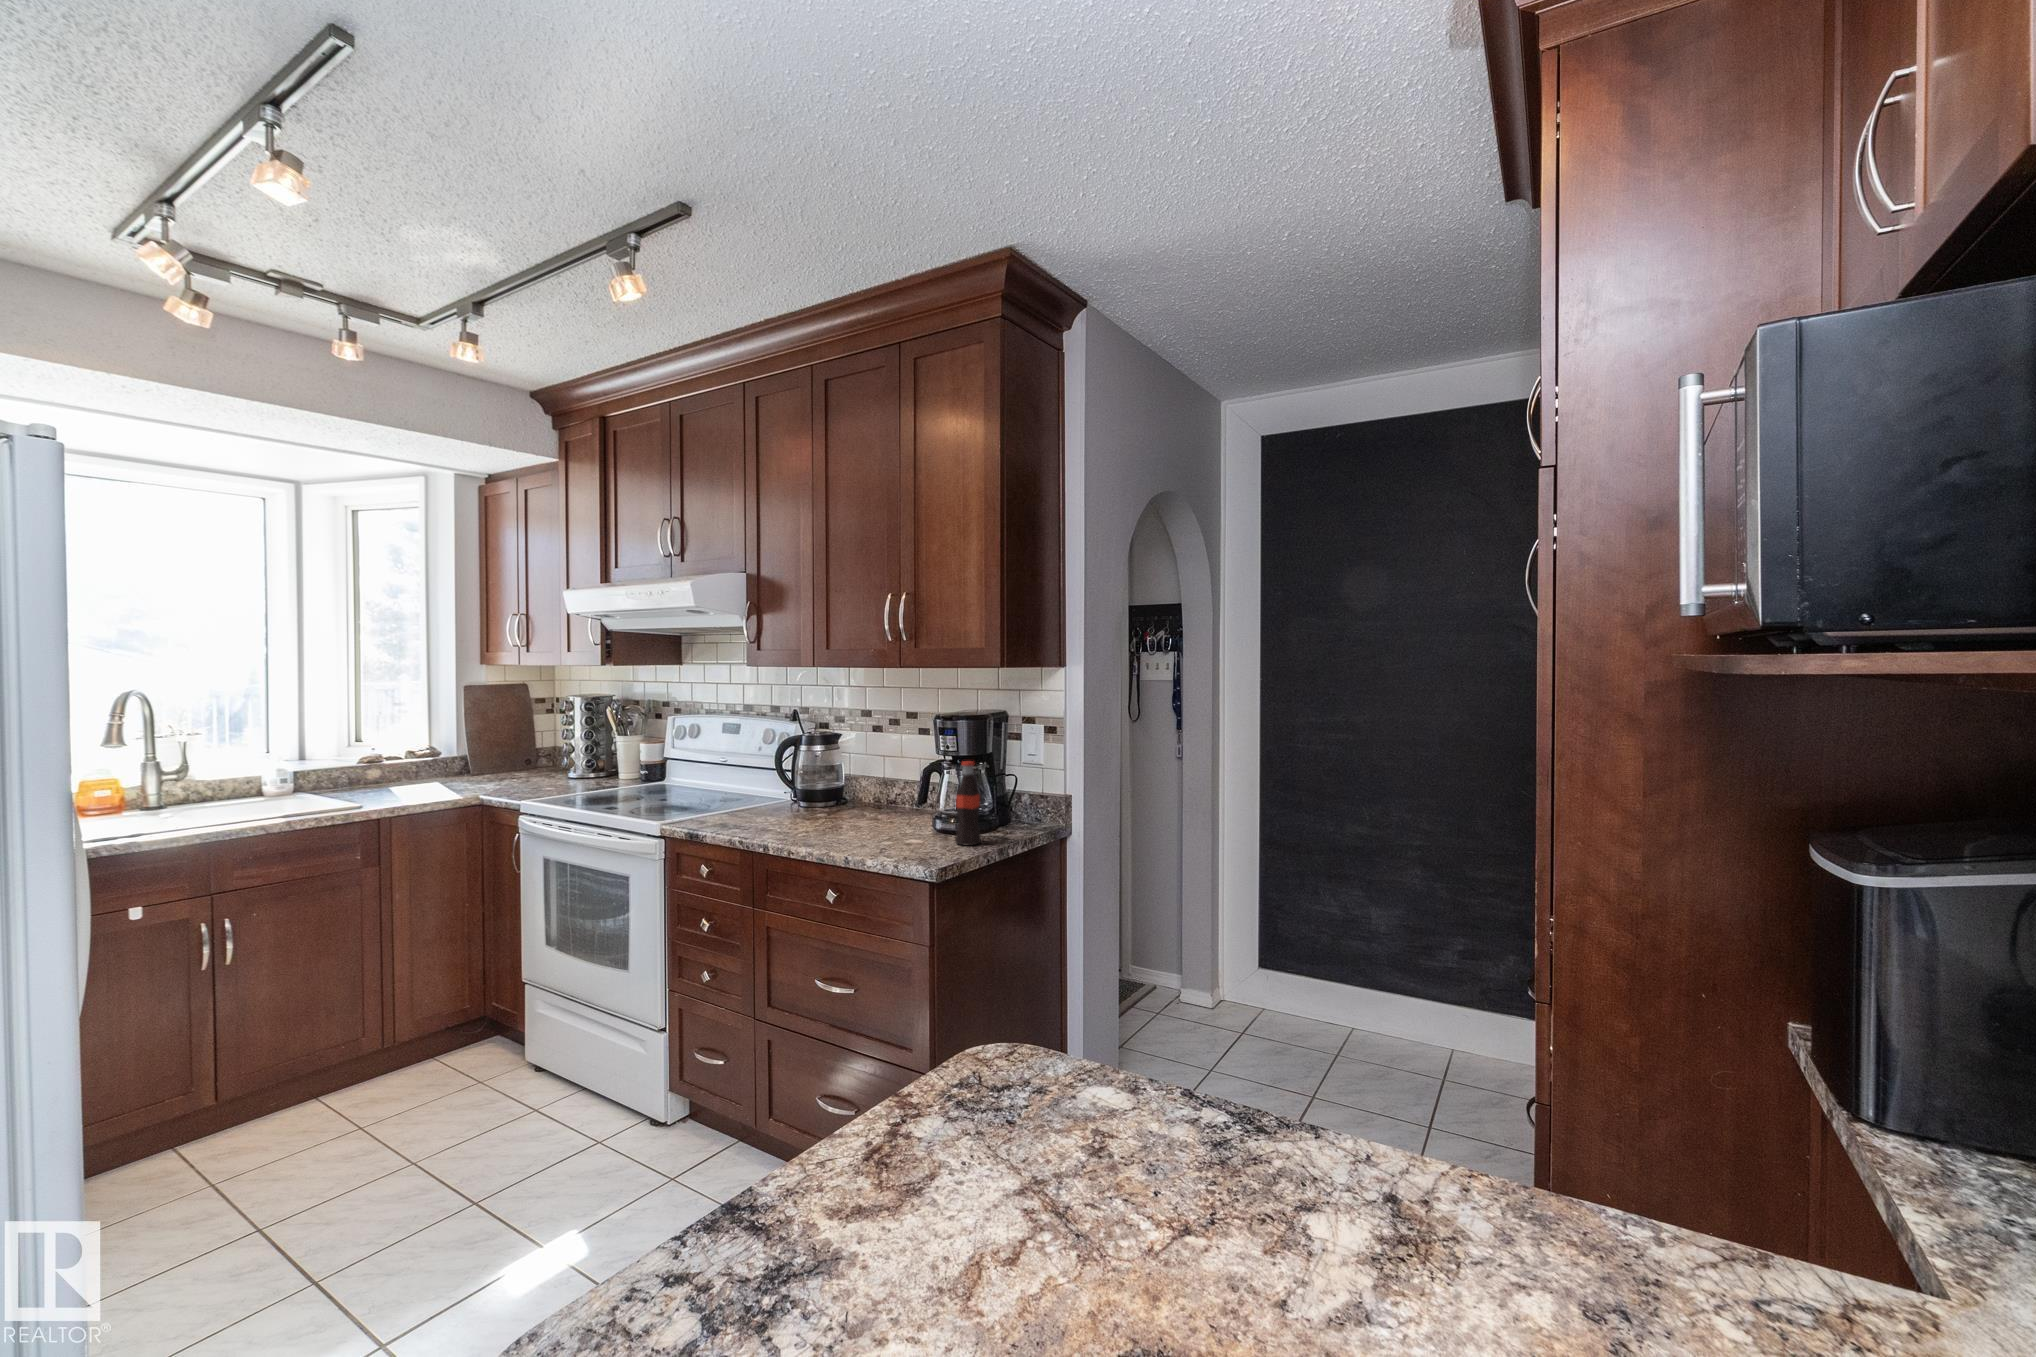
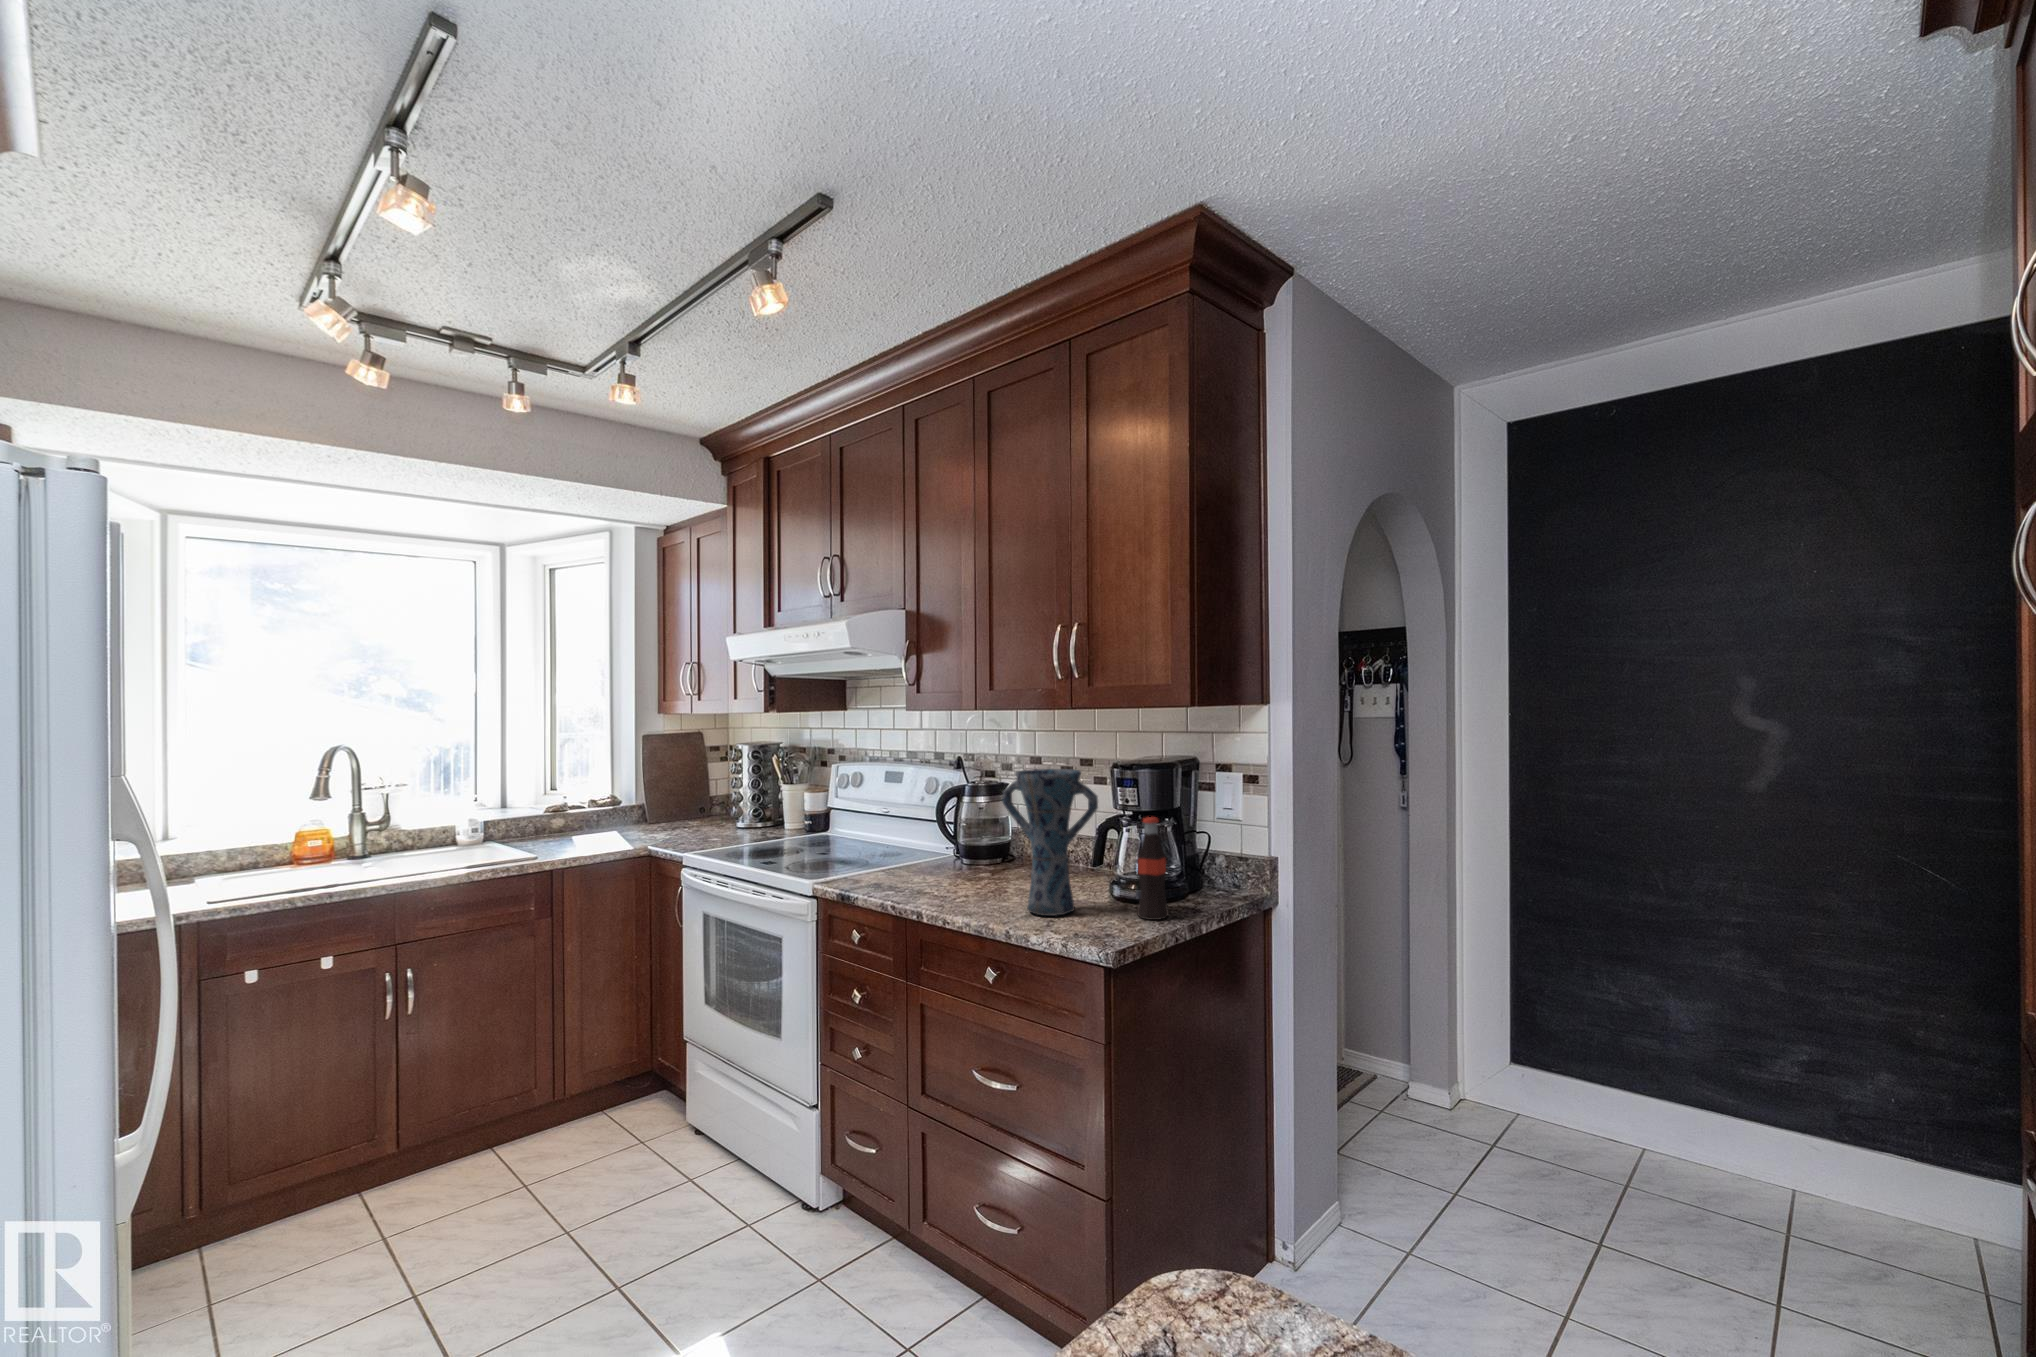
vase: none [840,720,924,845] -> present [1002,769,1098,916]

